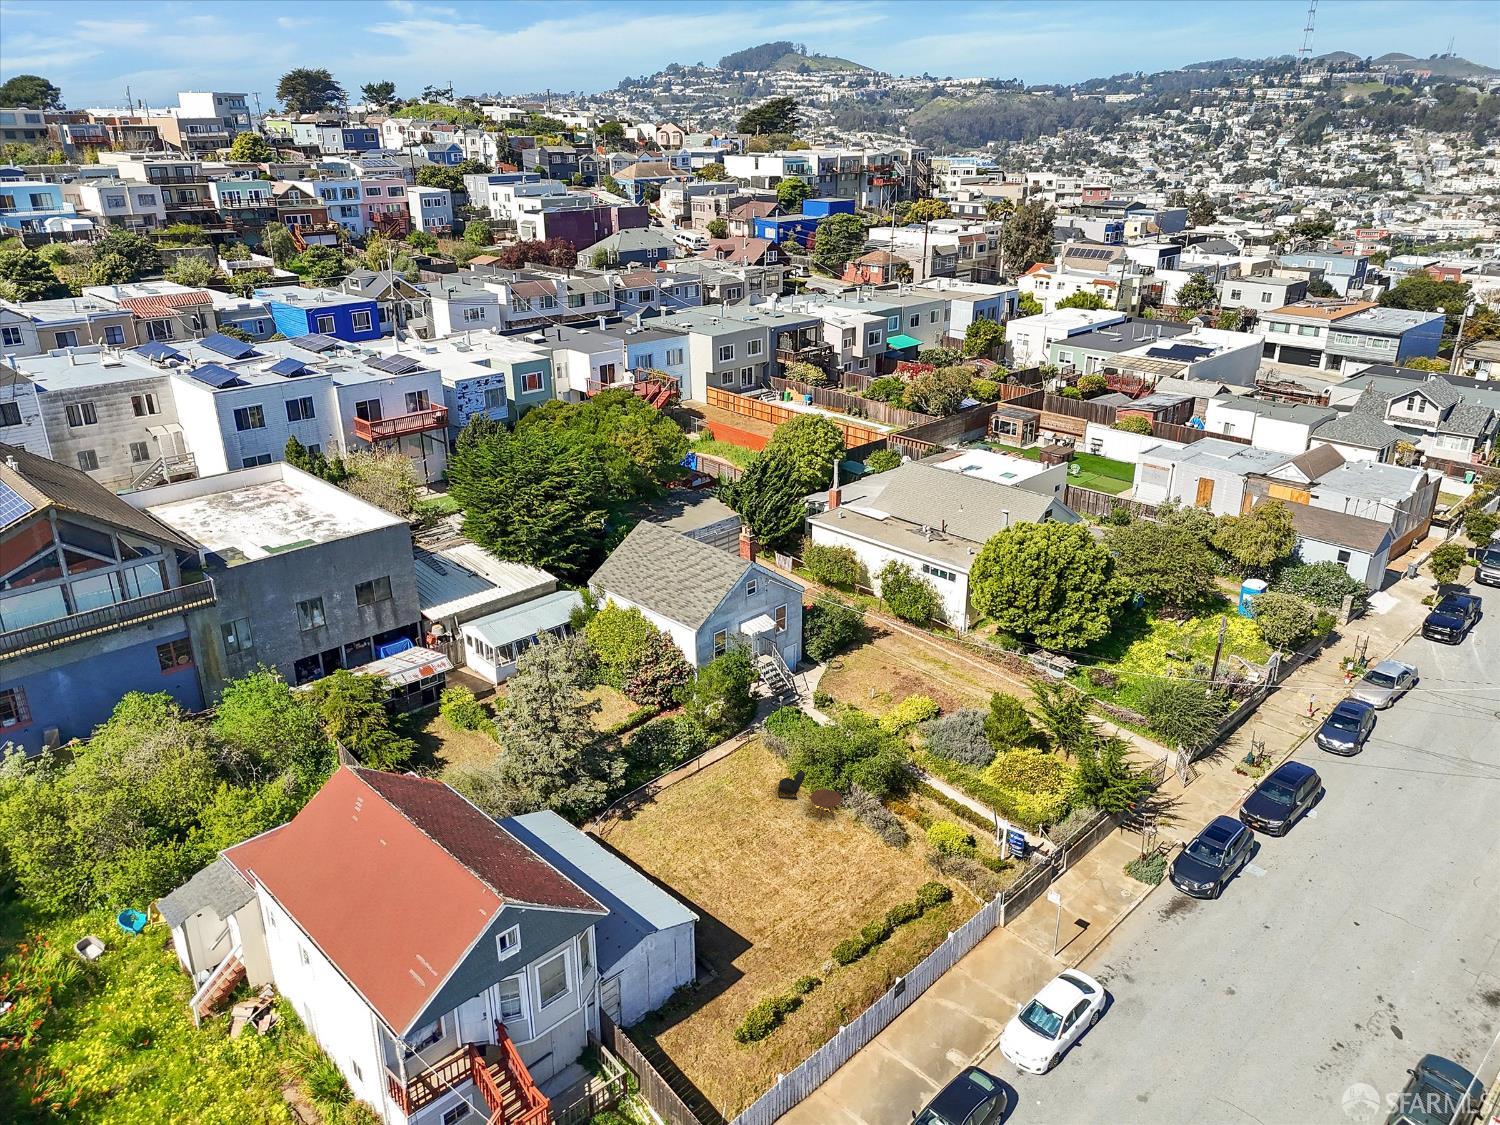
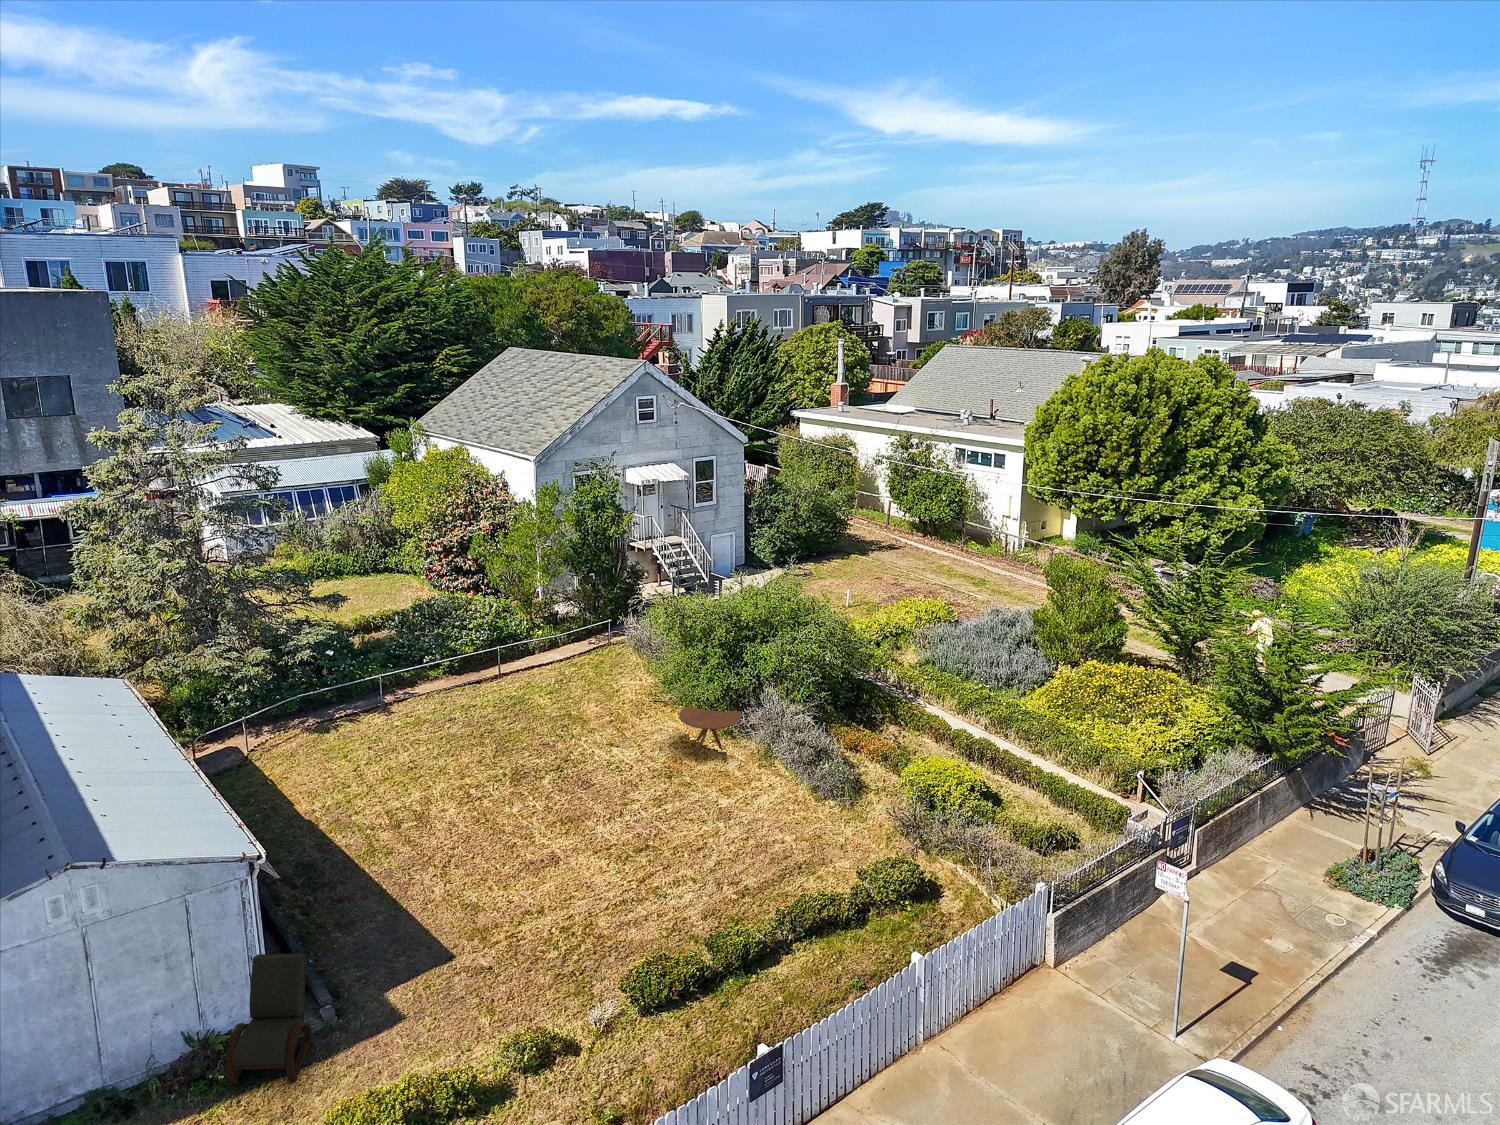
lounge chair: present [778,770,805,800] -> present [225,953,313,1084]

